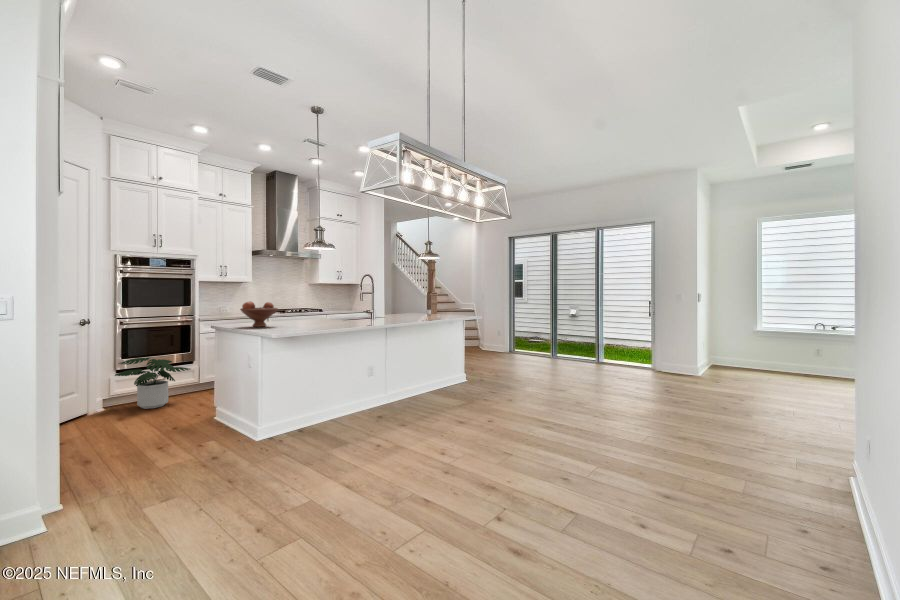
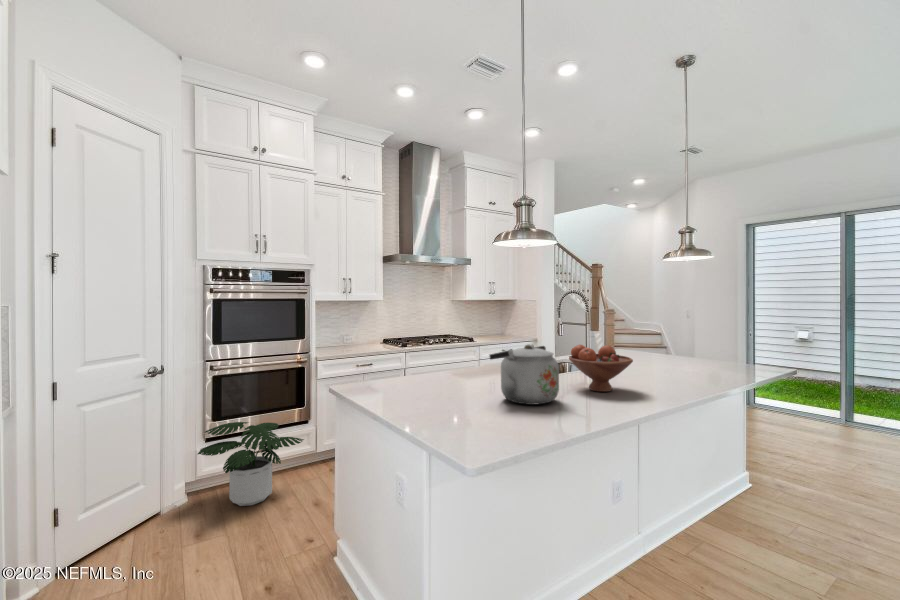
kettle: none [300,298,334,326] -> present [490,344,559,405]
fruit bowl: present [240,301,278,327] -> present [569,345,633,392]

